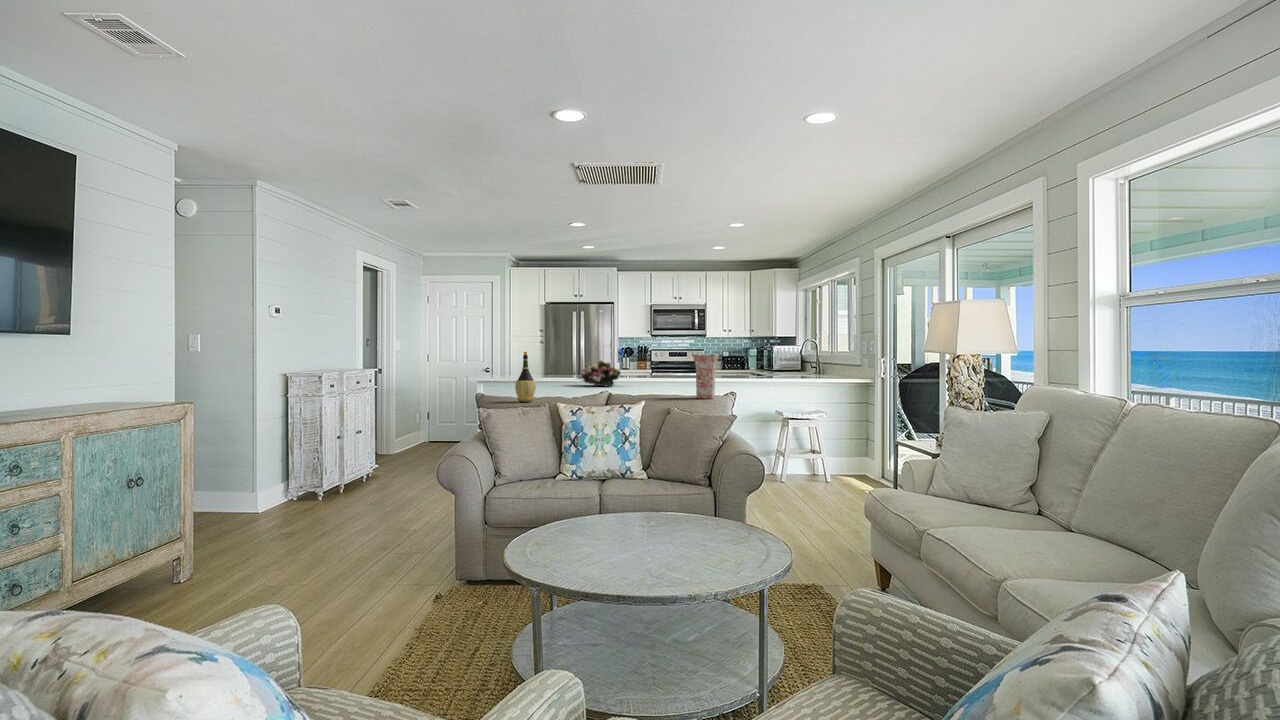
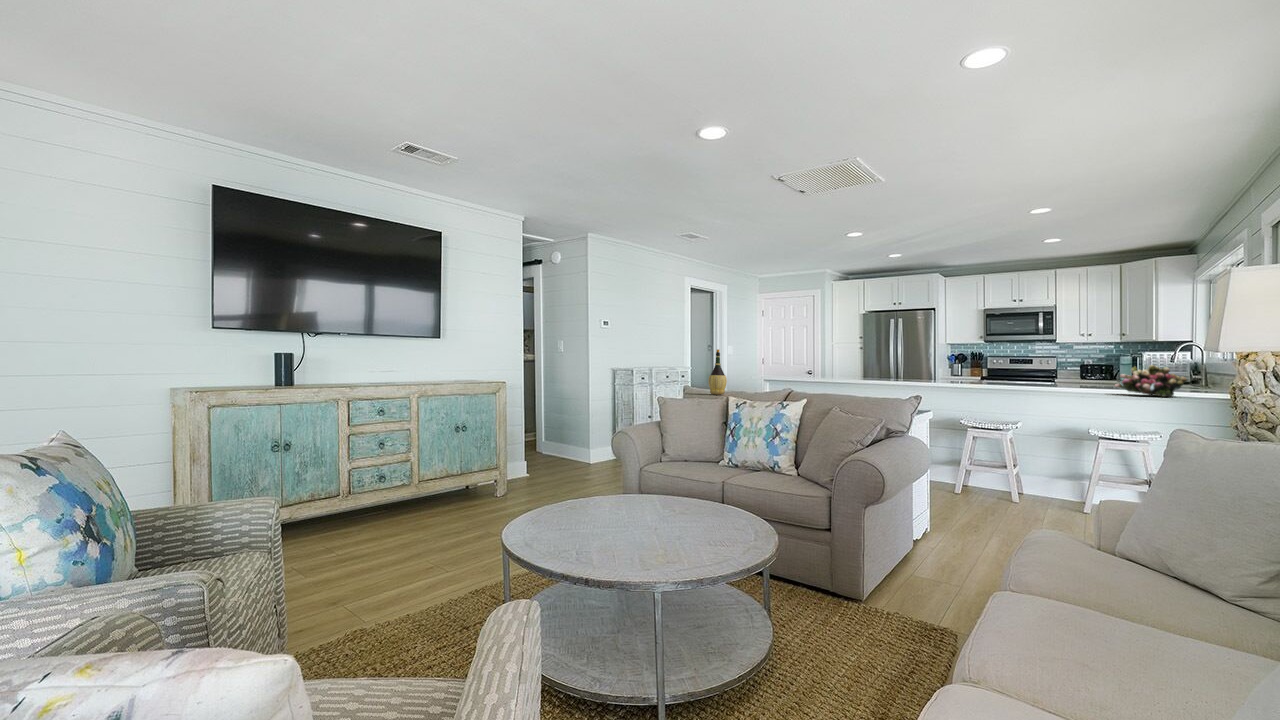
vase: present [692,354,719,399] -> none [889,352,927,403]
flower arrangement: present [577,360,621,387] -> present [1115,365,1187,397]

